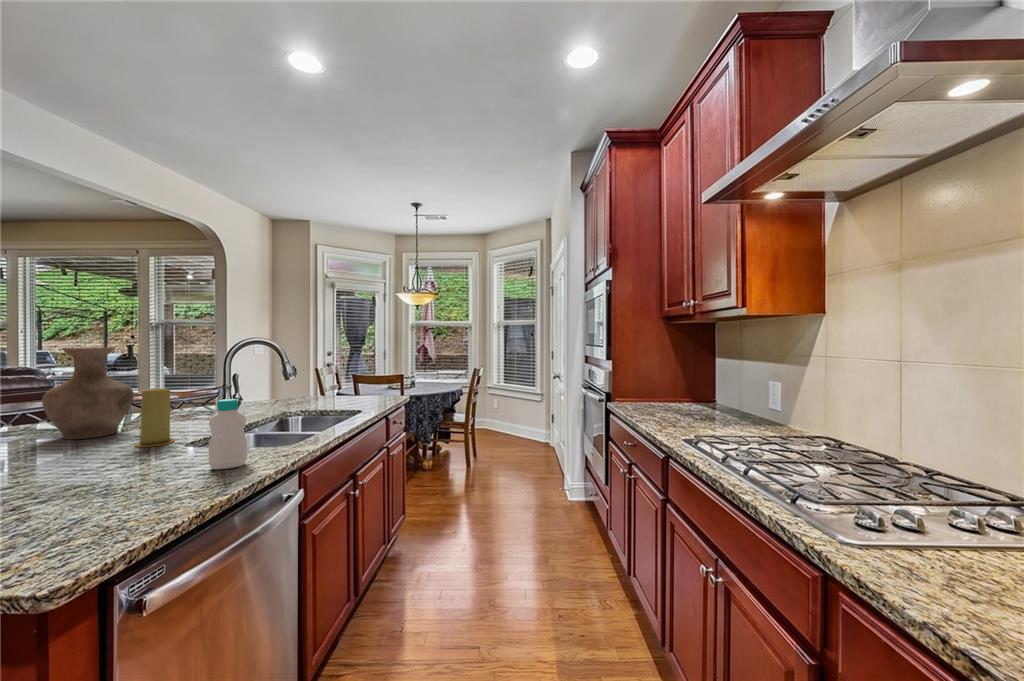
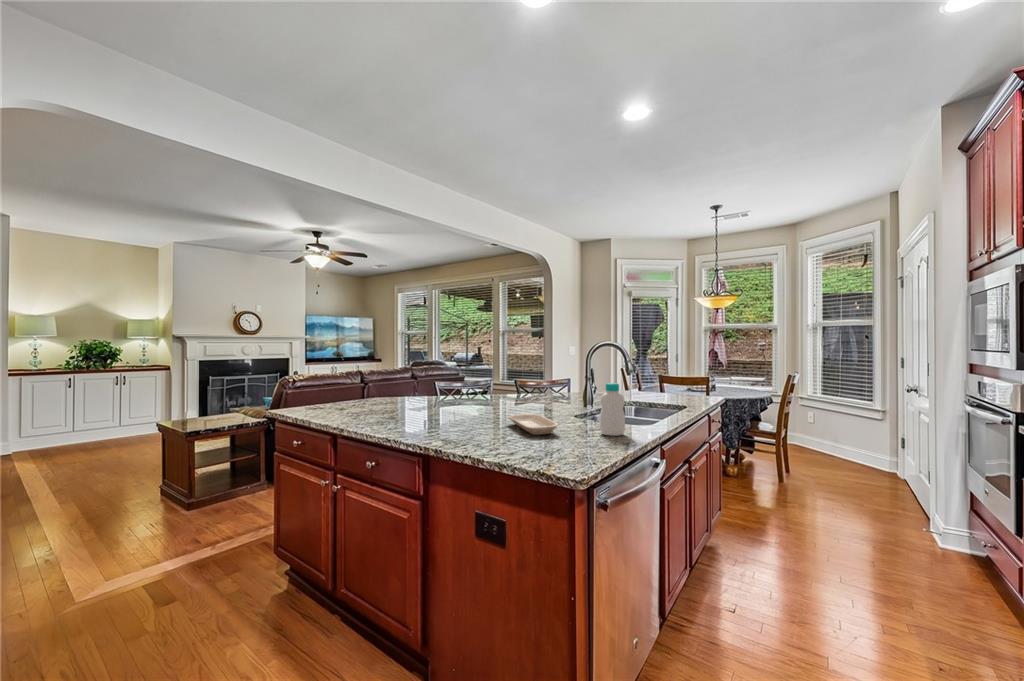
vase: present [42,347,134,439] -> none [481,344,526,406]
candle: present [135,388,175,447] -> none [536,374,558,415]
tray: none [52,451,135,488] -> present [508,414,558,435]

